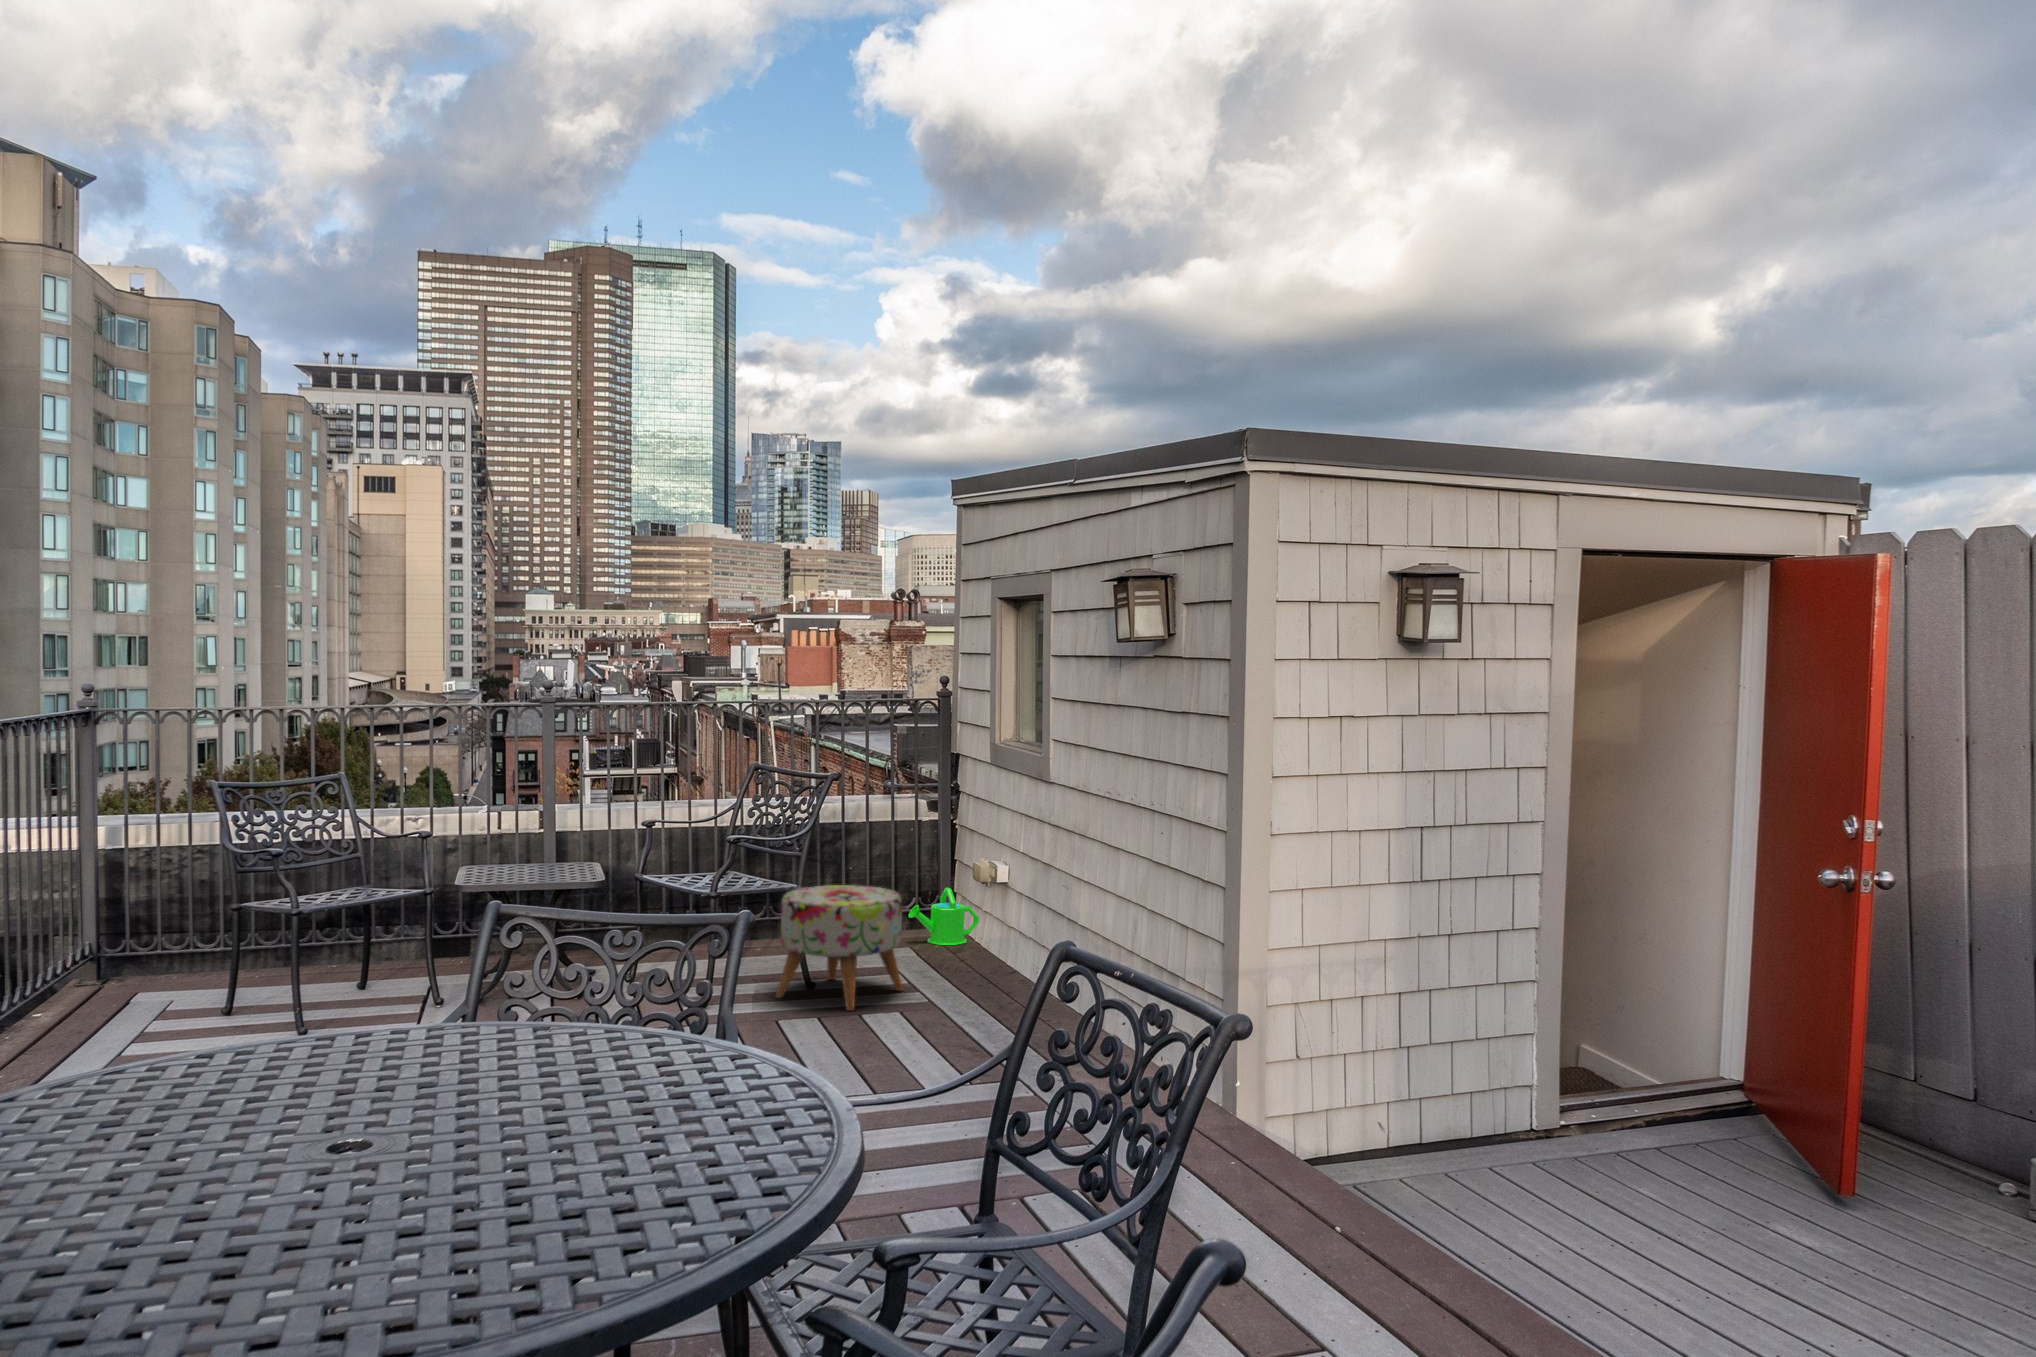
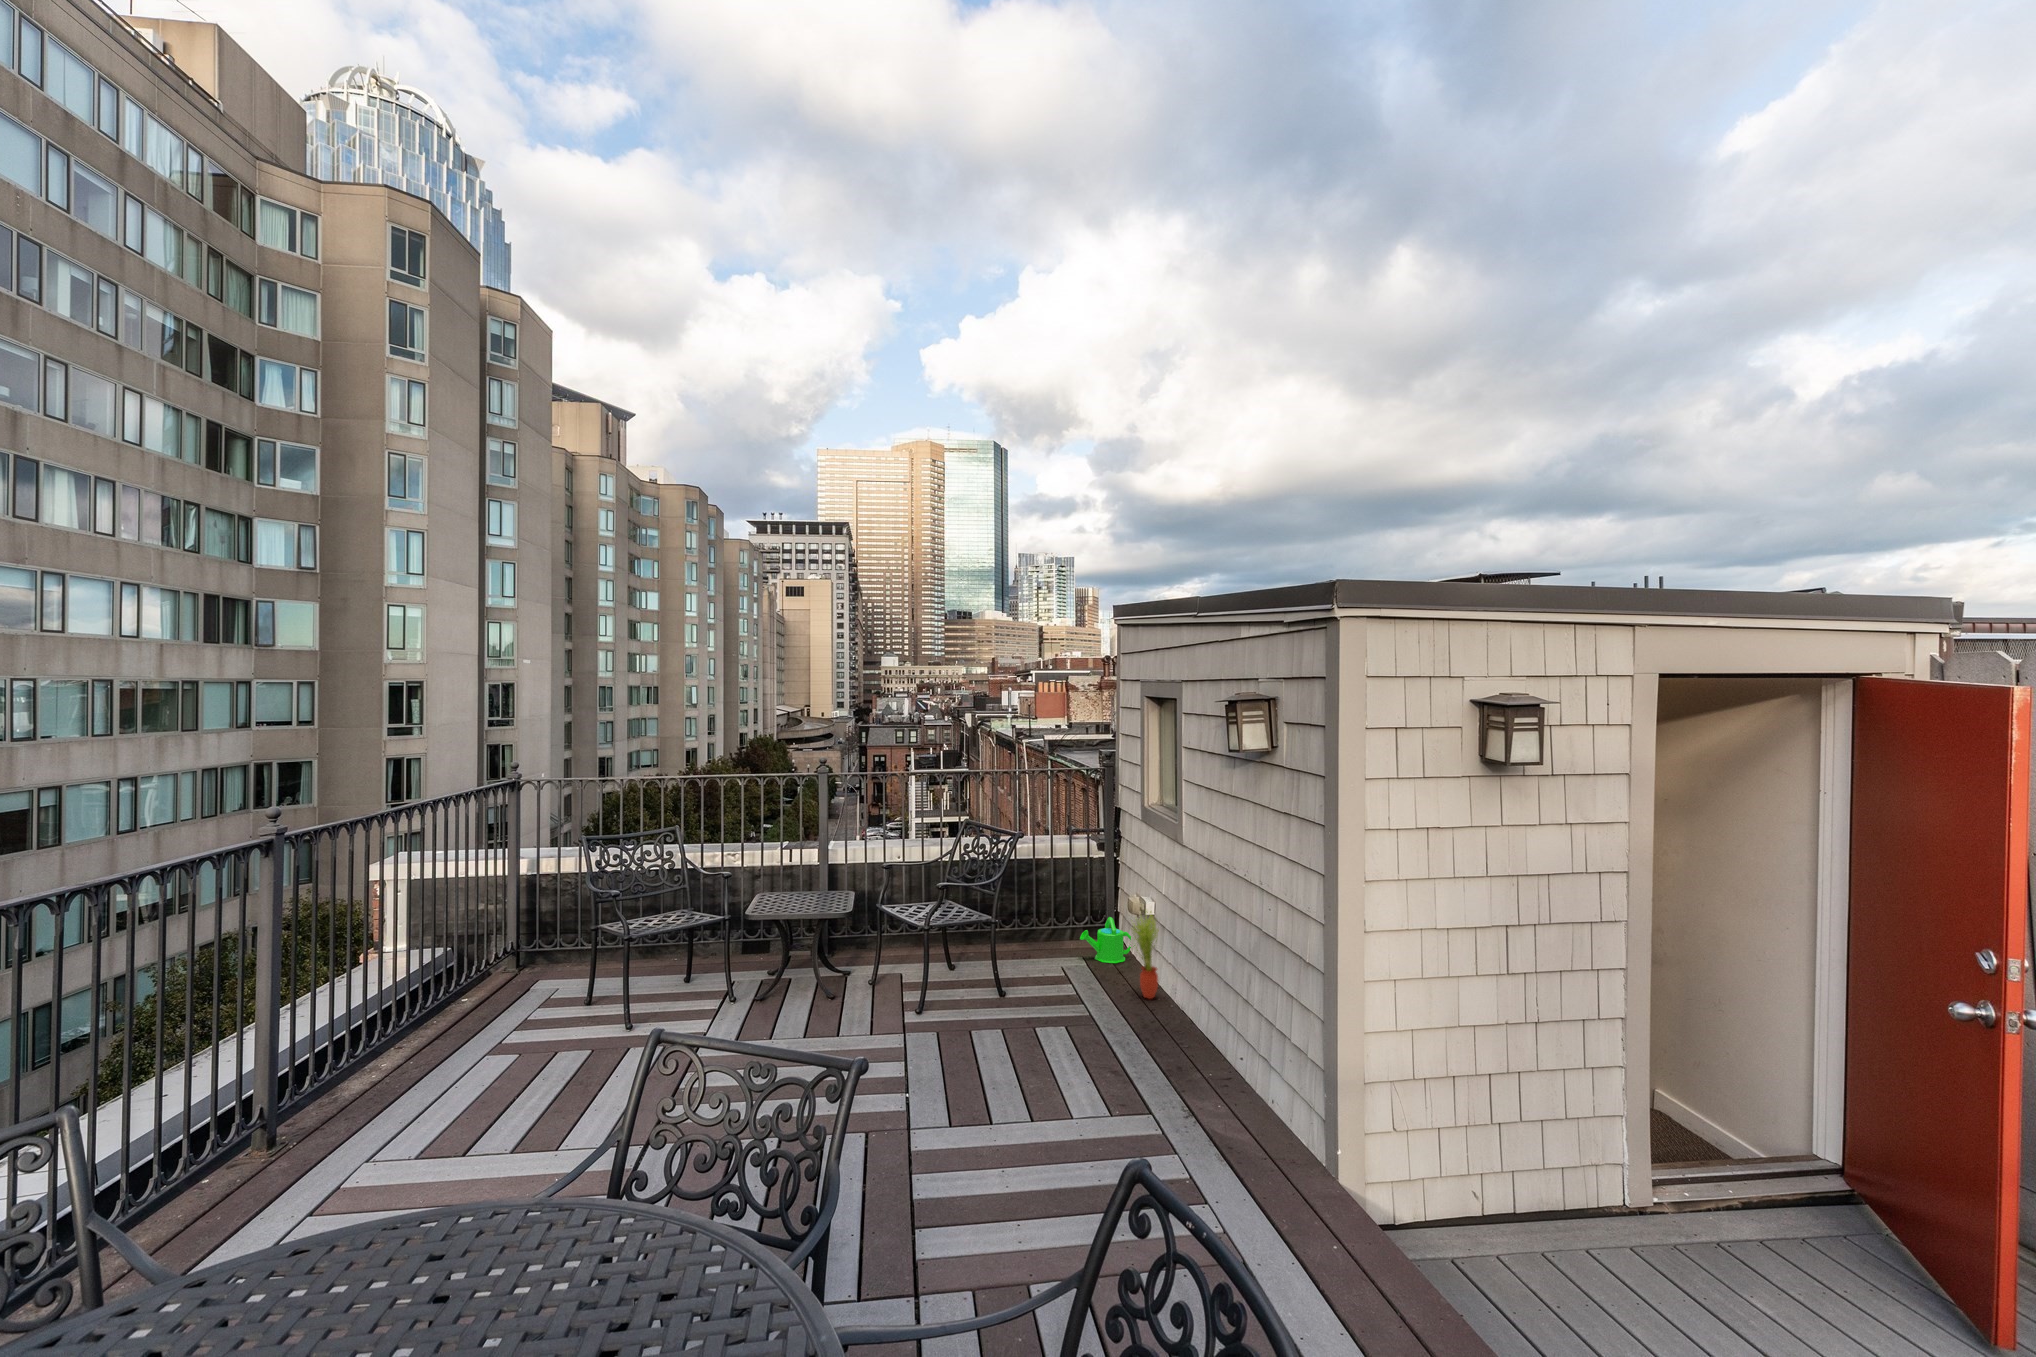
potted plant: none [981,864,1018,975] -> present [1131,911,1159,999]
ottoman: present [776,885,904,1011] -> none [970,922,1068,1029]

